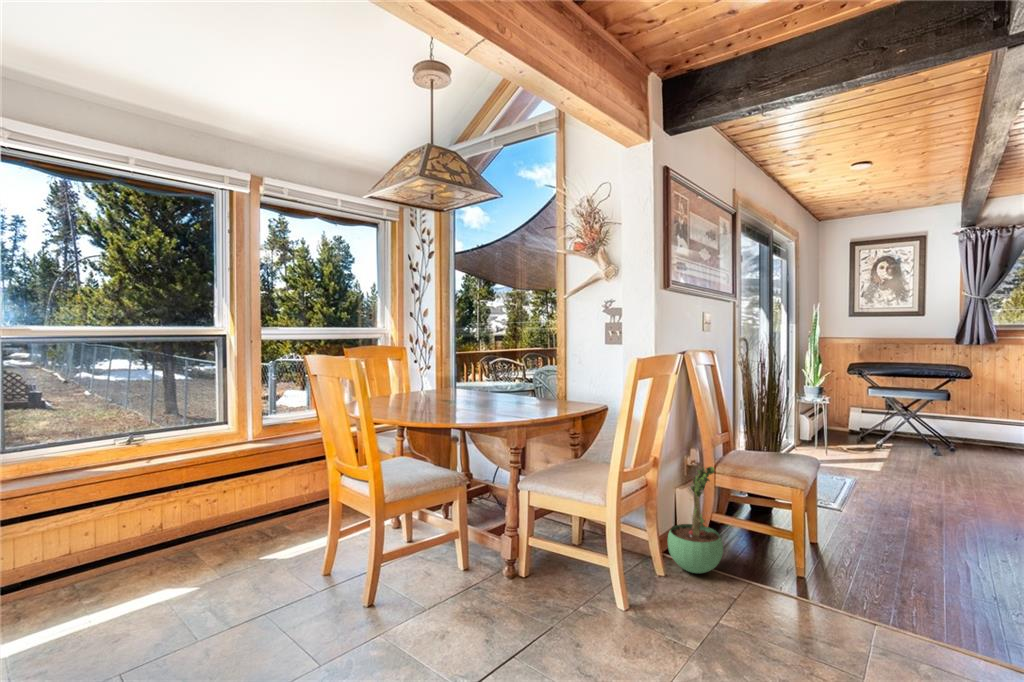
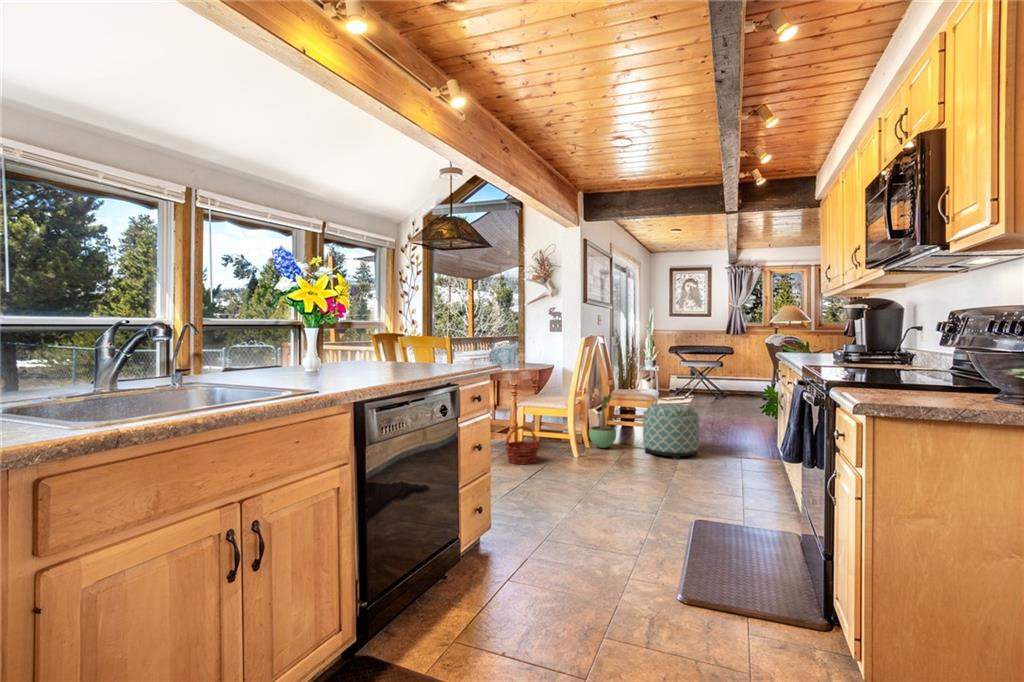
ottoman: none [782,496,925,647] -> present [643,403,699,459]
basket: none [479,527,546,611] -> present [505,426,539,464]

